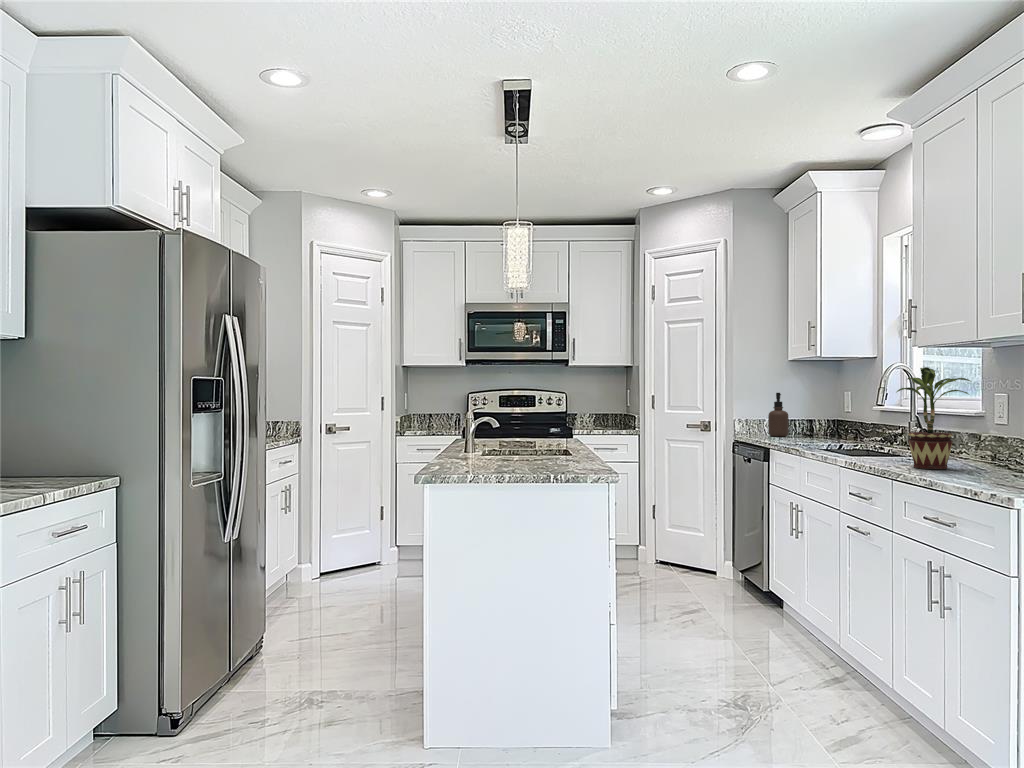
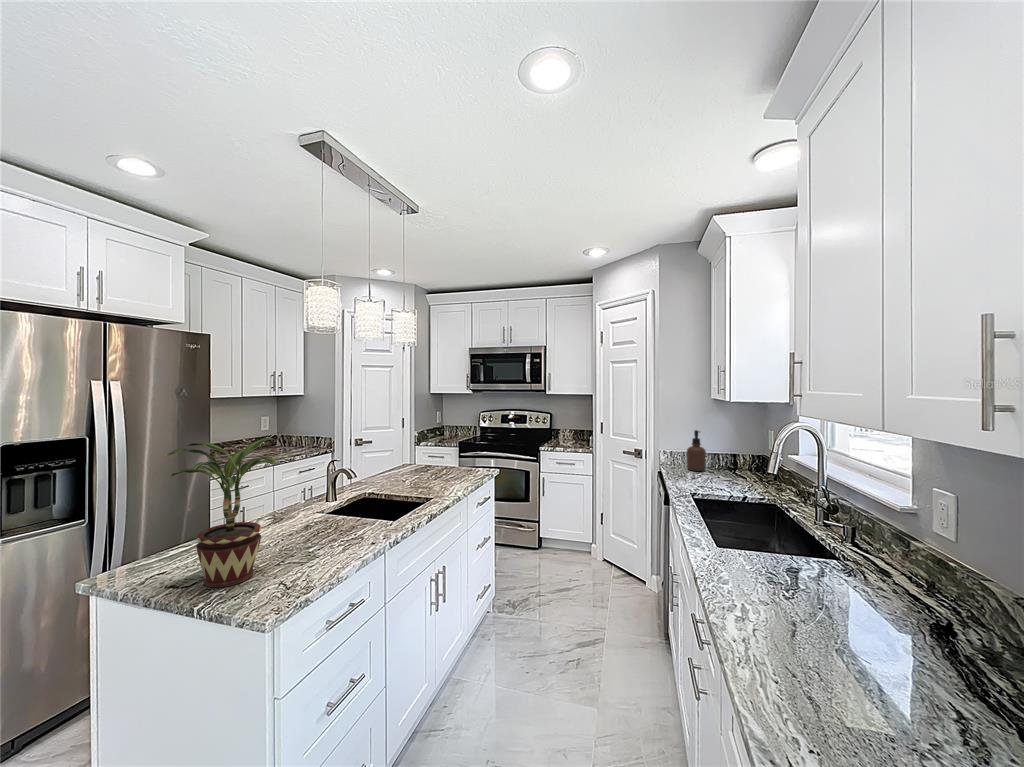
potted plant: present [897,367,970,469] -> present [164,437,277,587]

